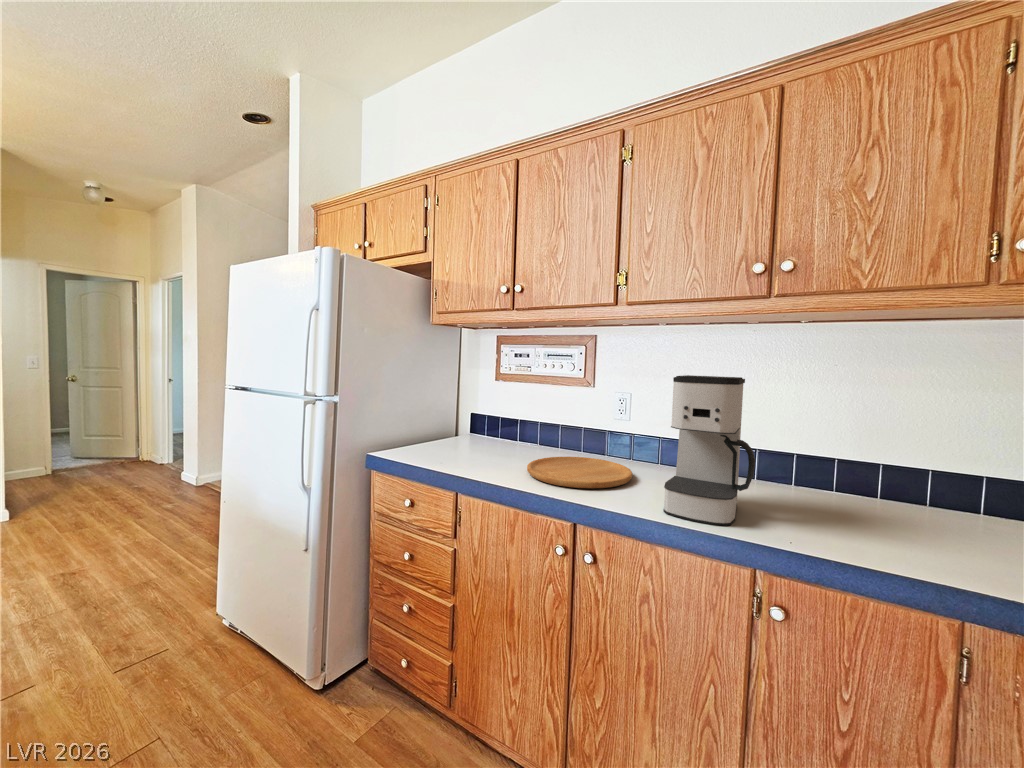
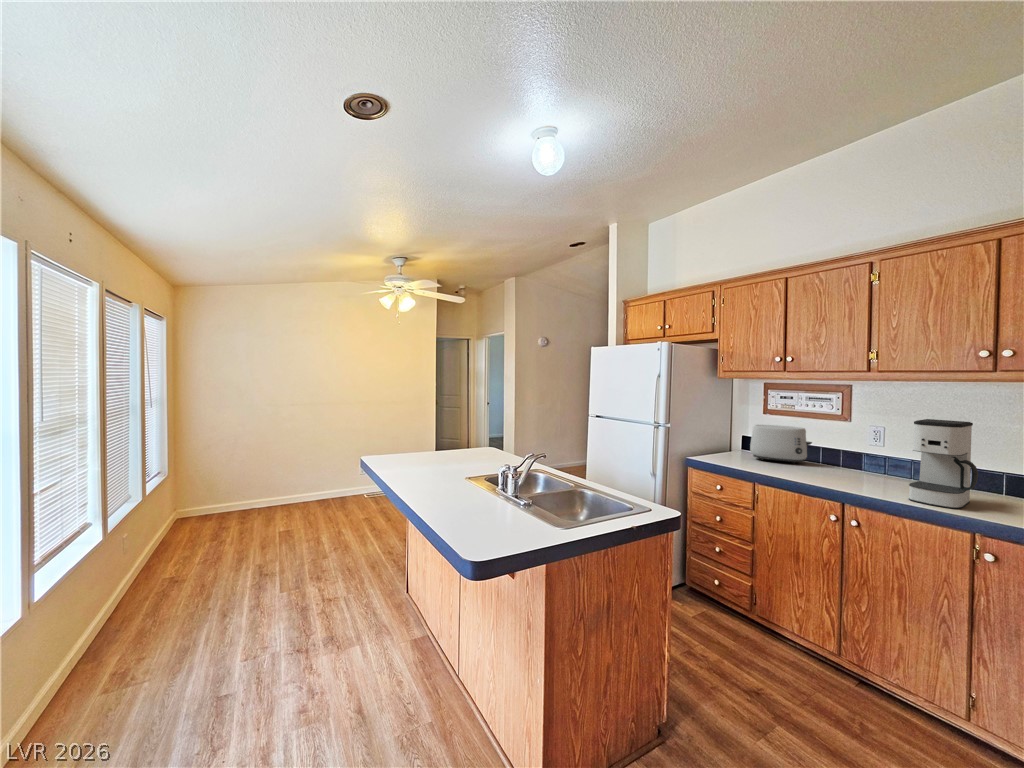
toaster: none [470,396,548,452] -> present [750,425,812,464]
cutting board: present [527,457,632,488] -> none [803,467,886,486]

